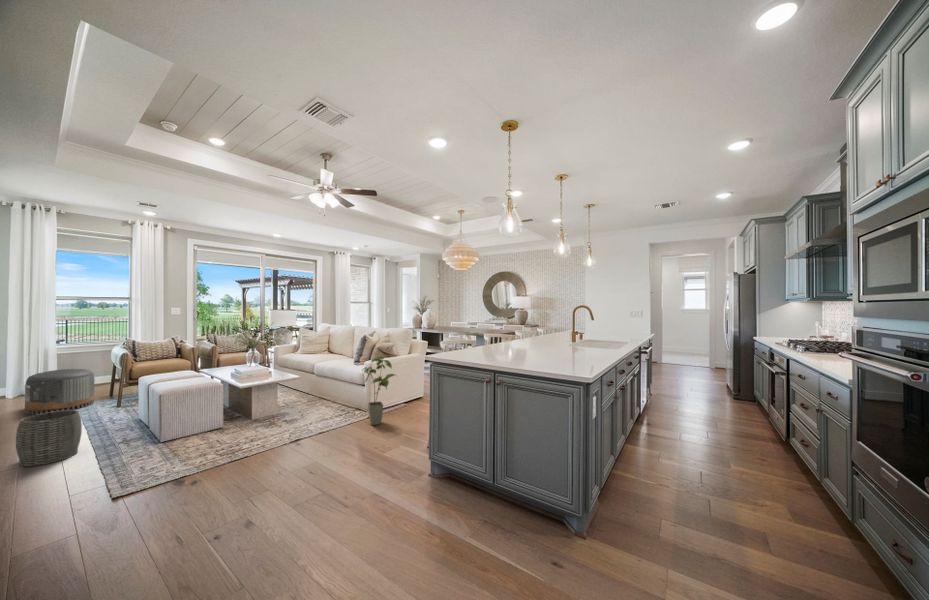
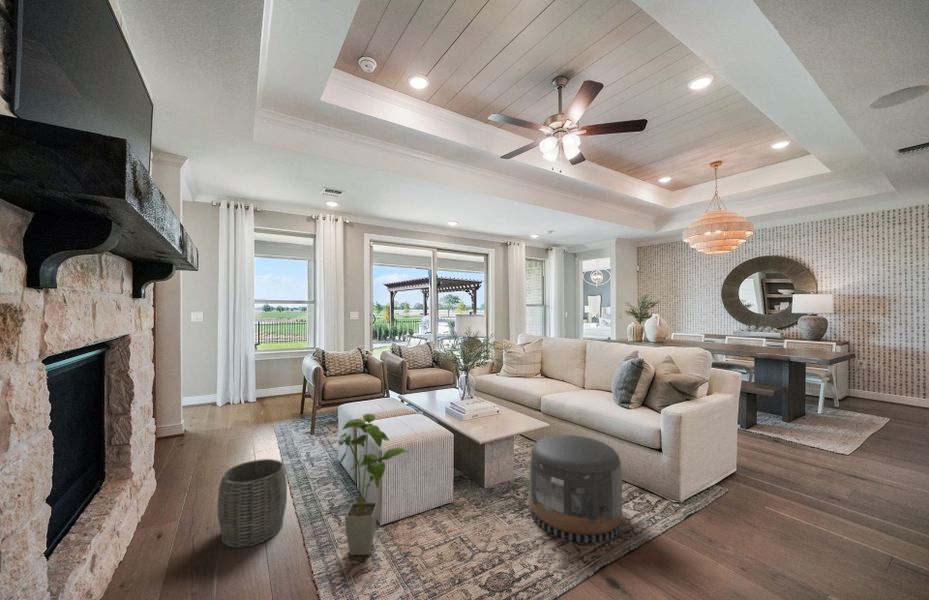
house plant: present [363,356,395,425] -> present [338,414,409,555]
pouf: present [25,369,95,414] -> present [530,435,622,542]

